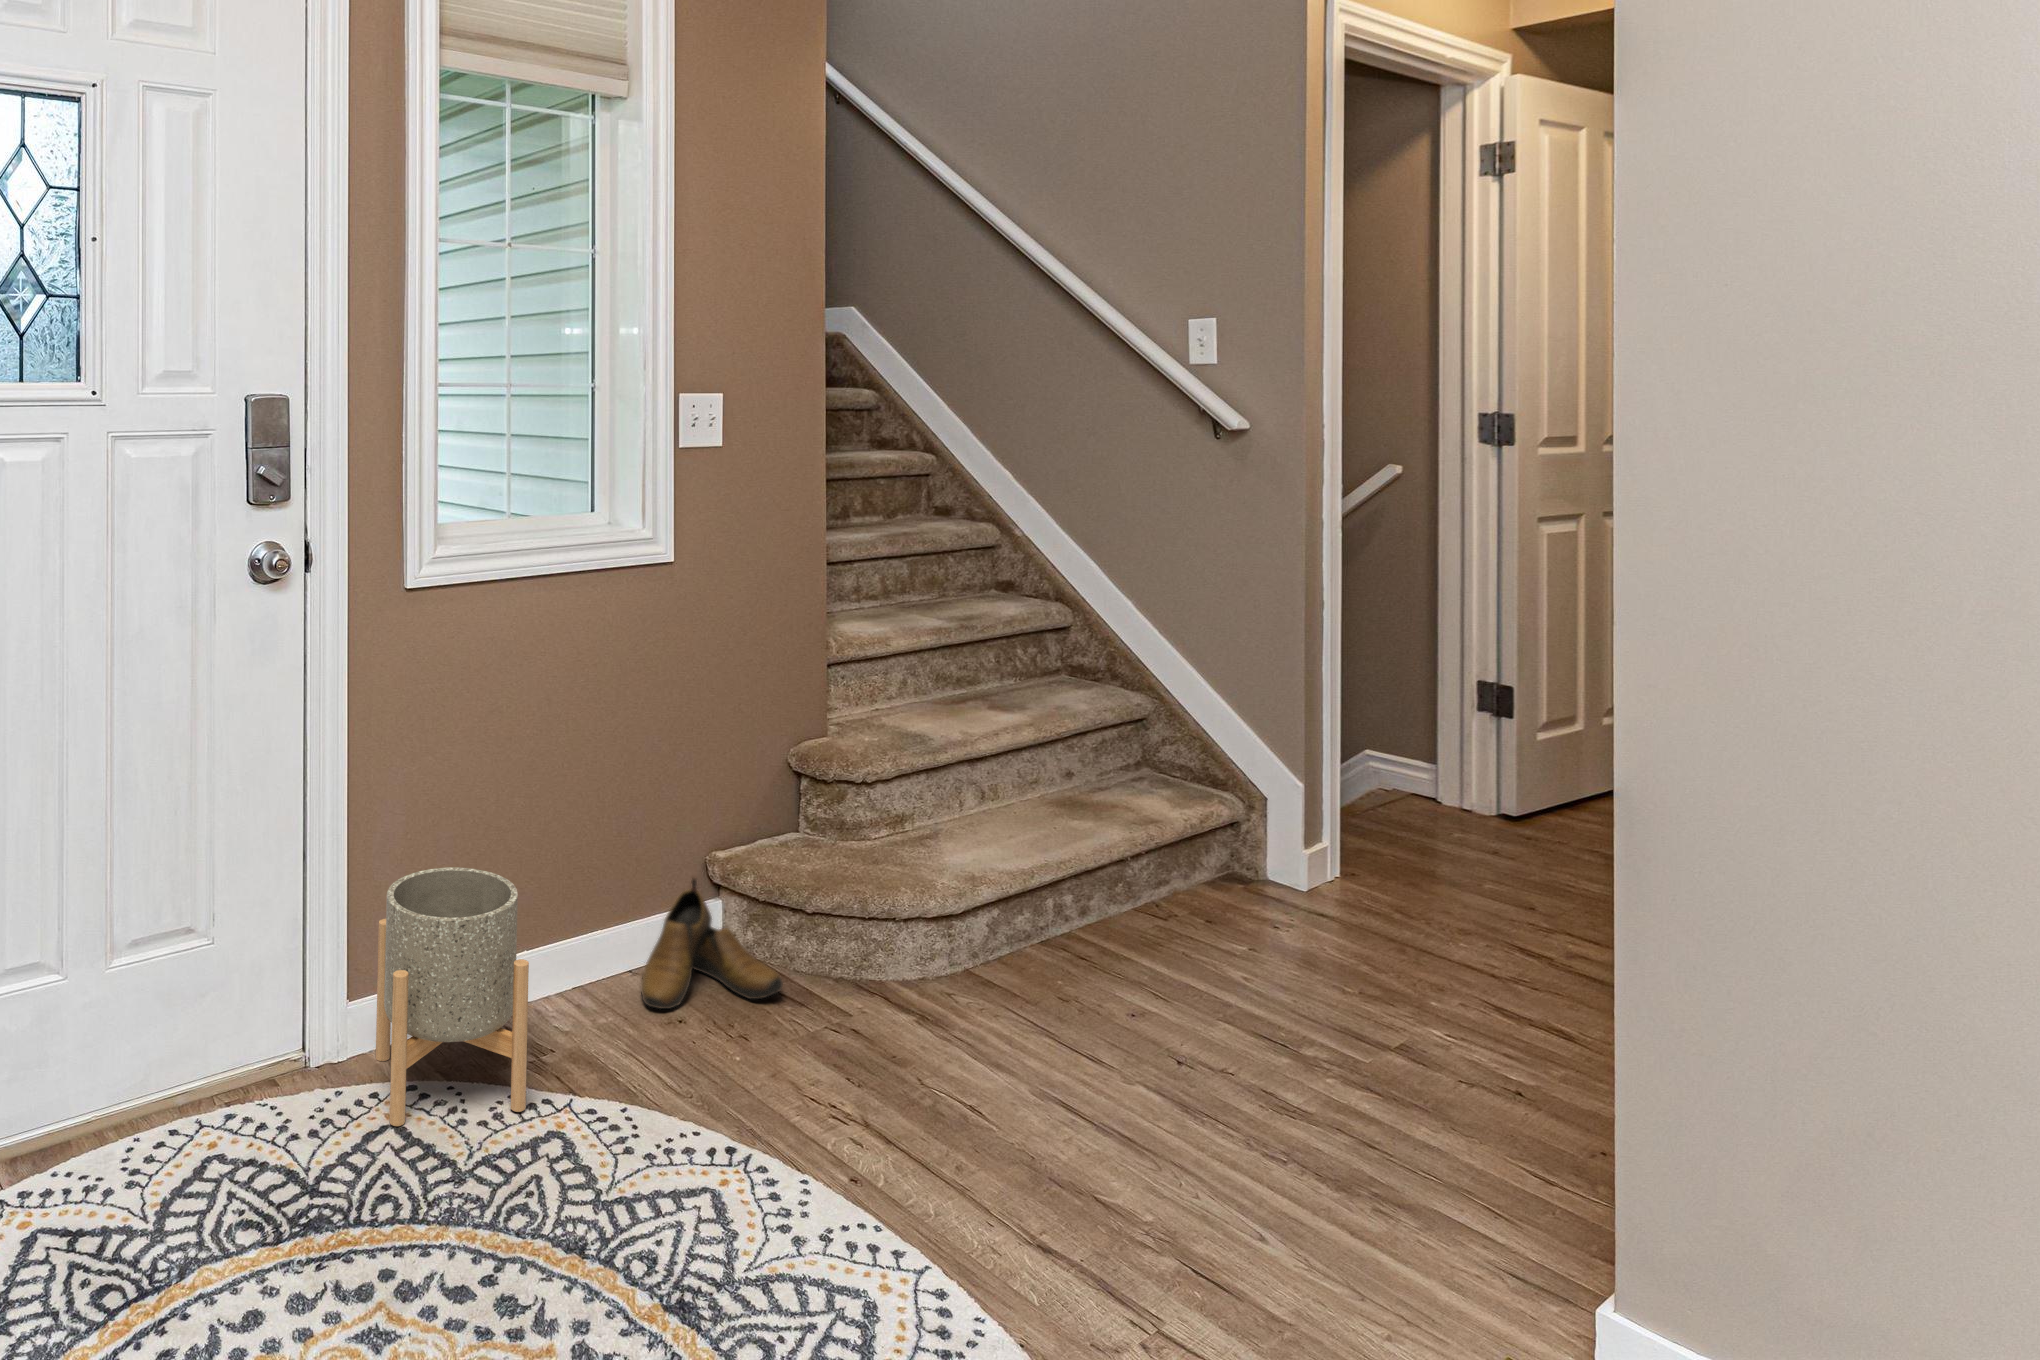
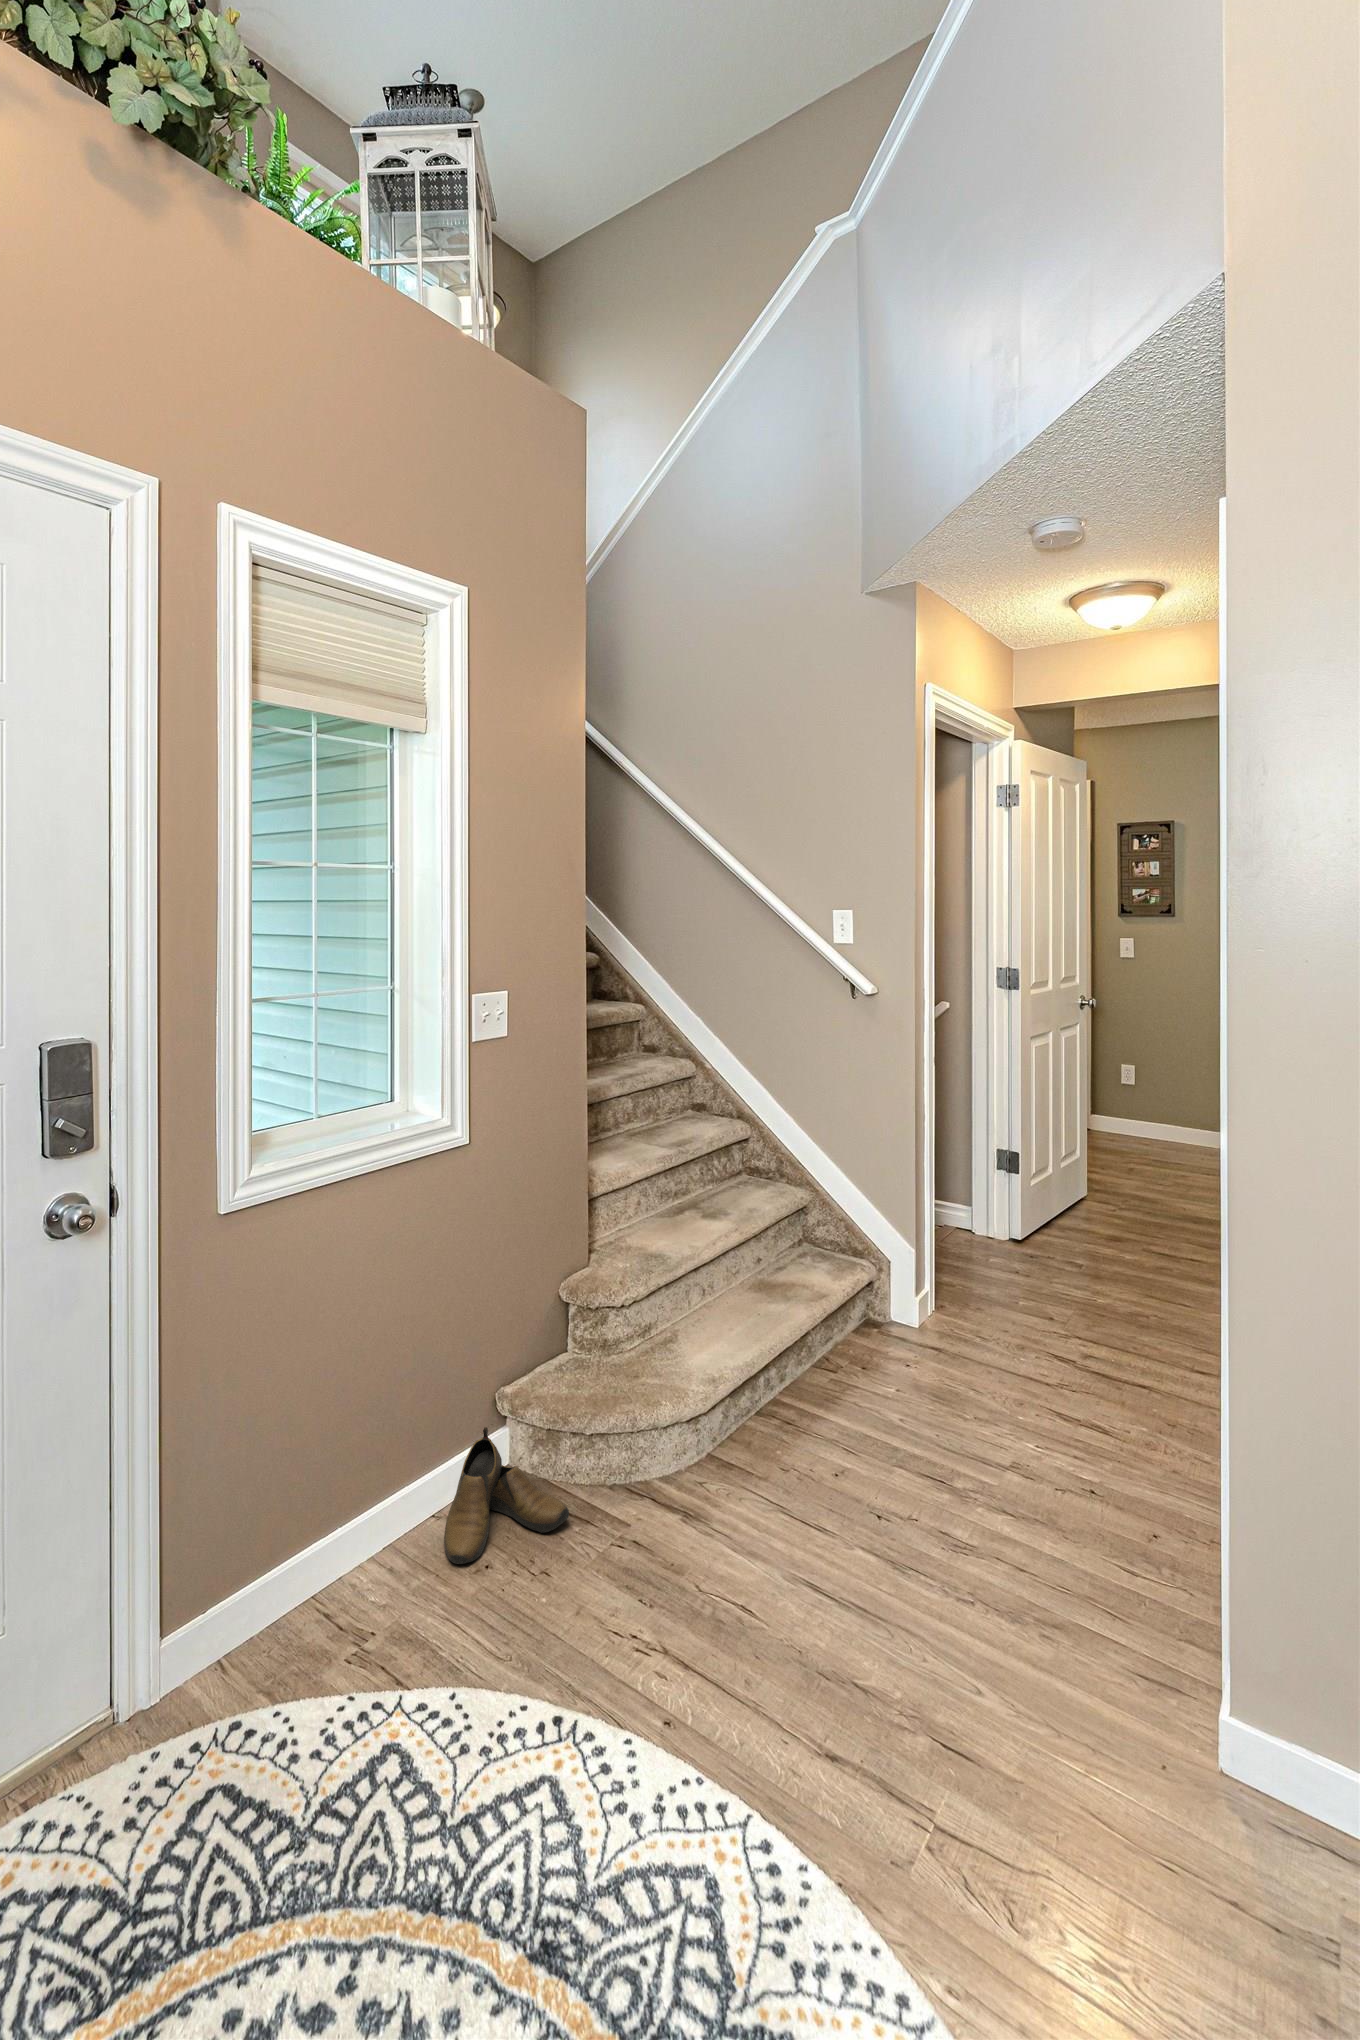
planter: present [376,868,529,1126] -> none [190,1484,354,1787]

